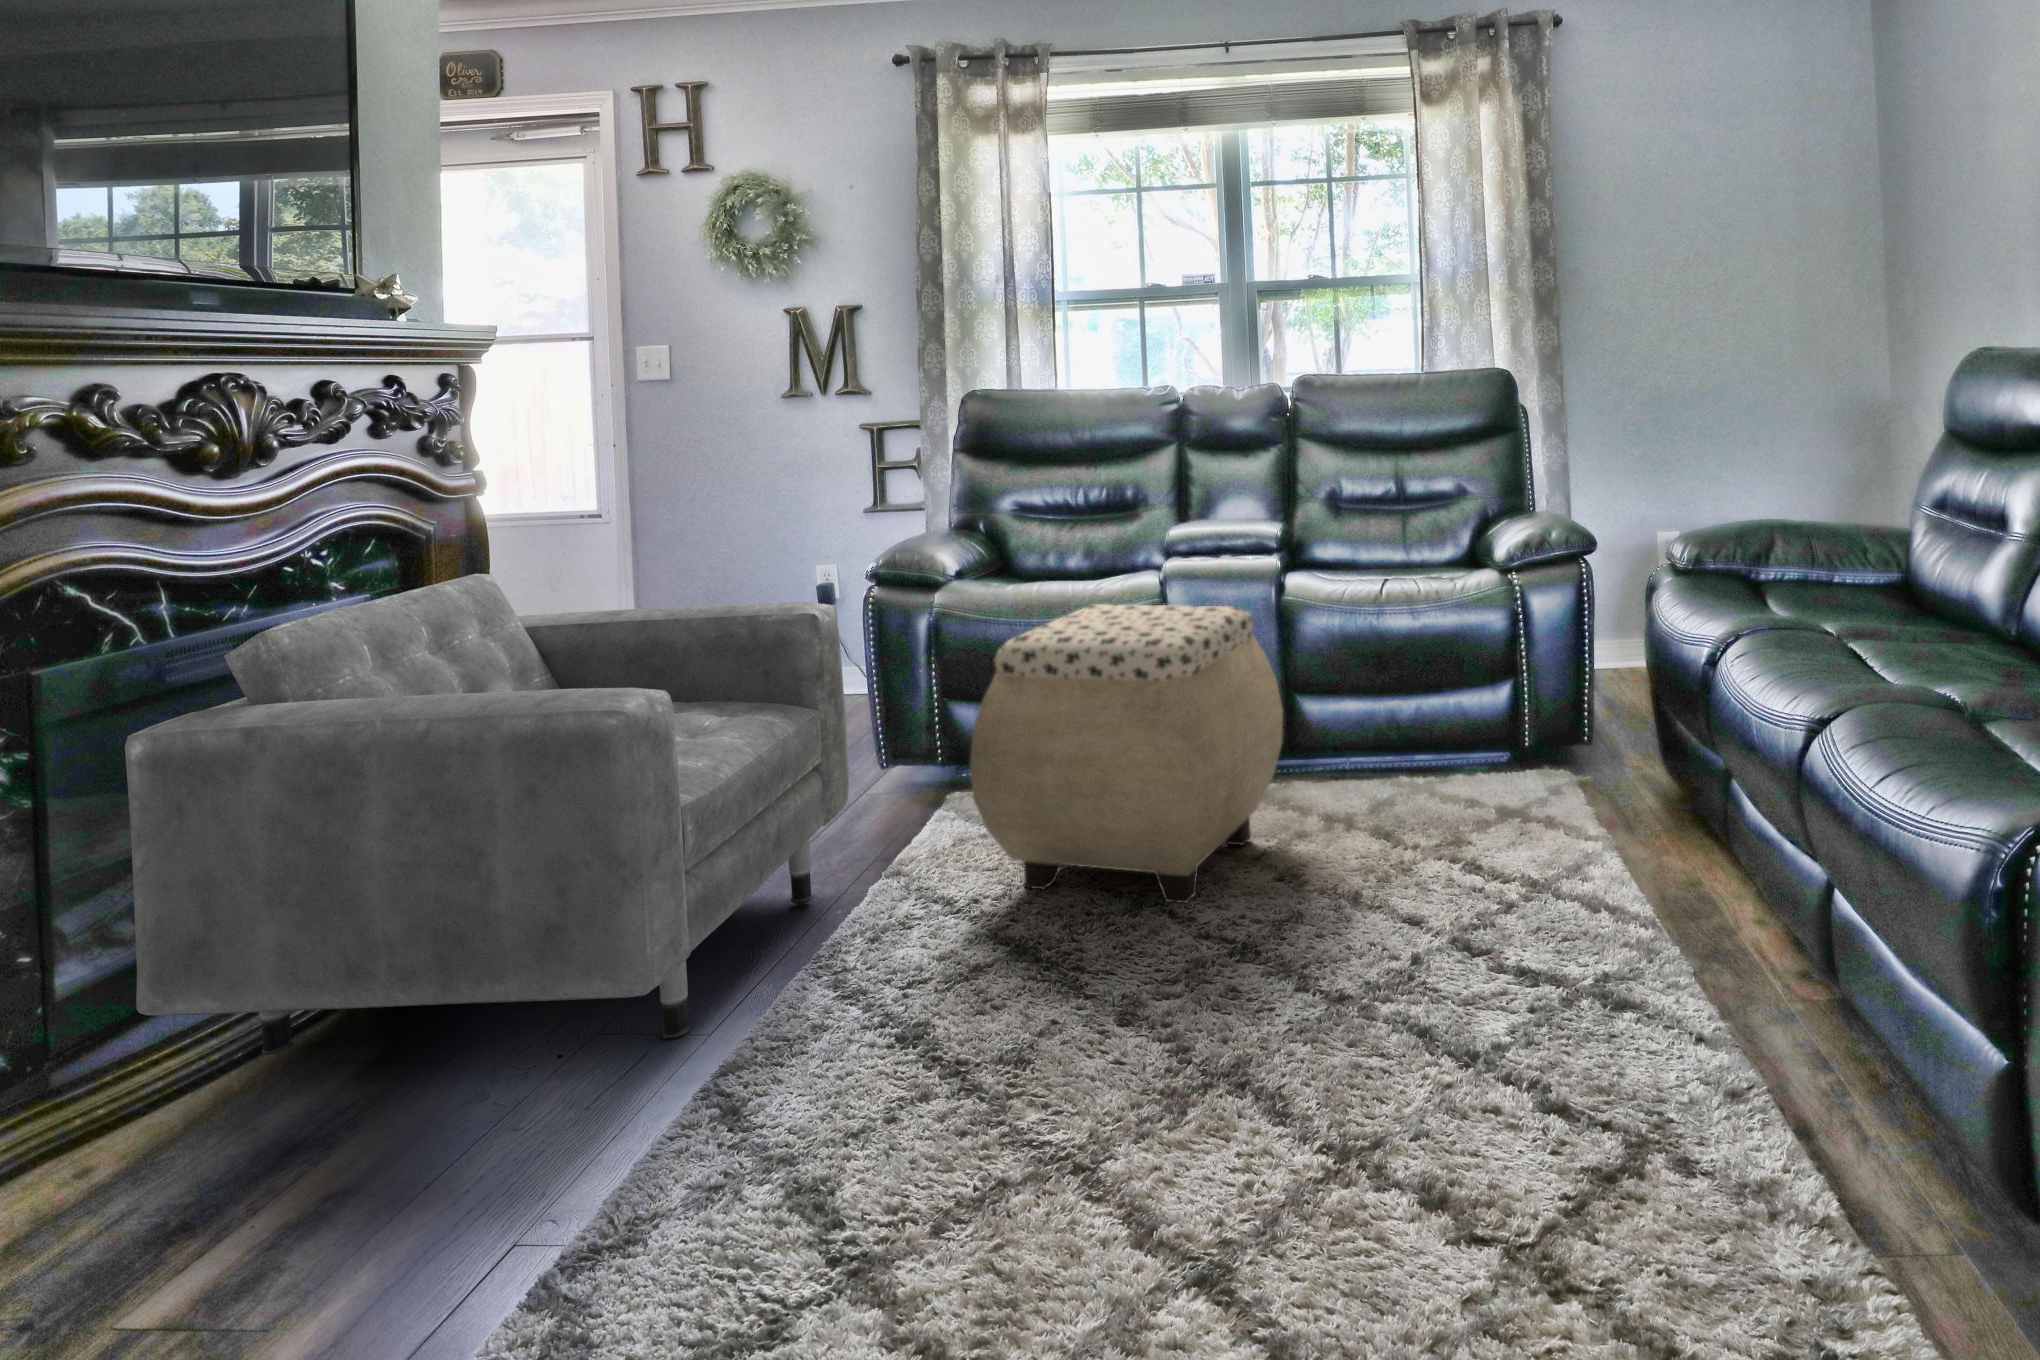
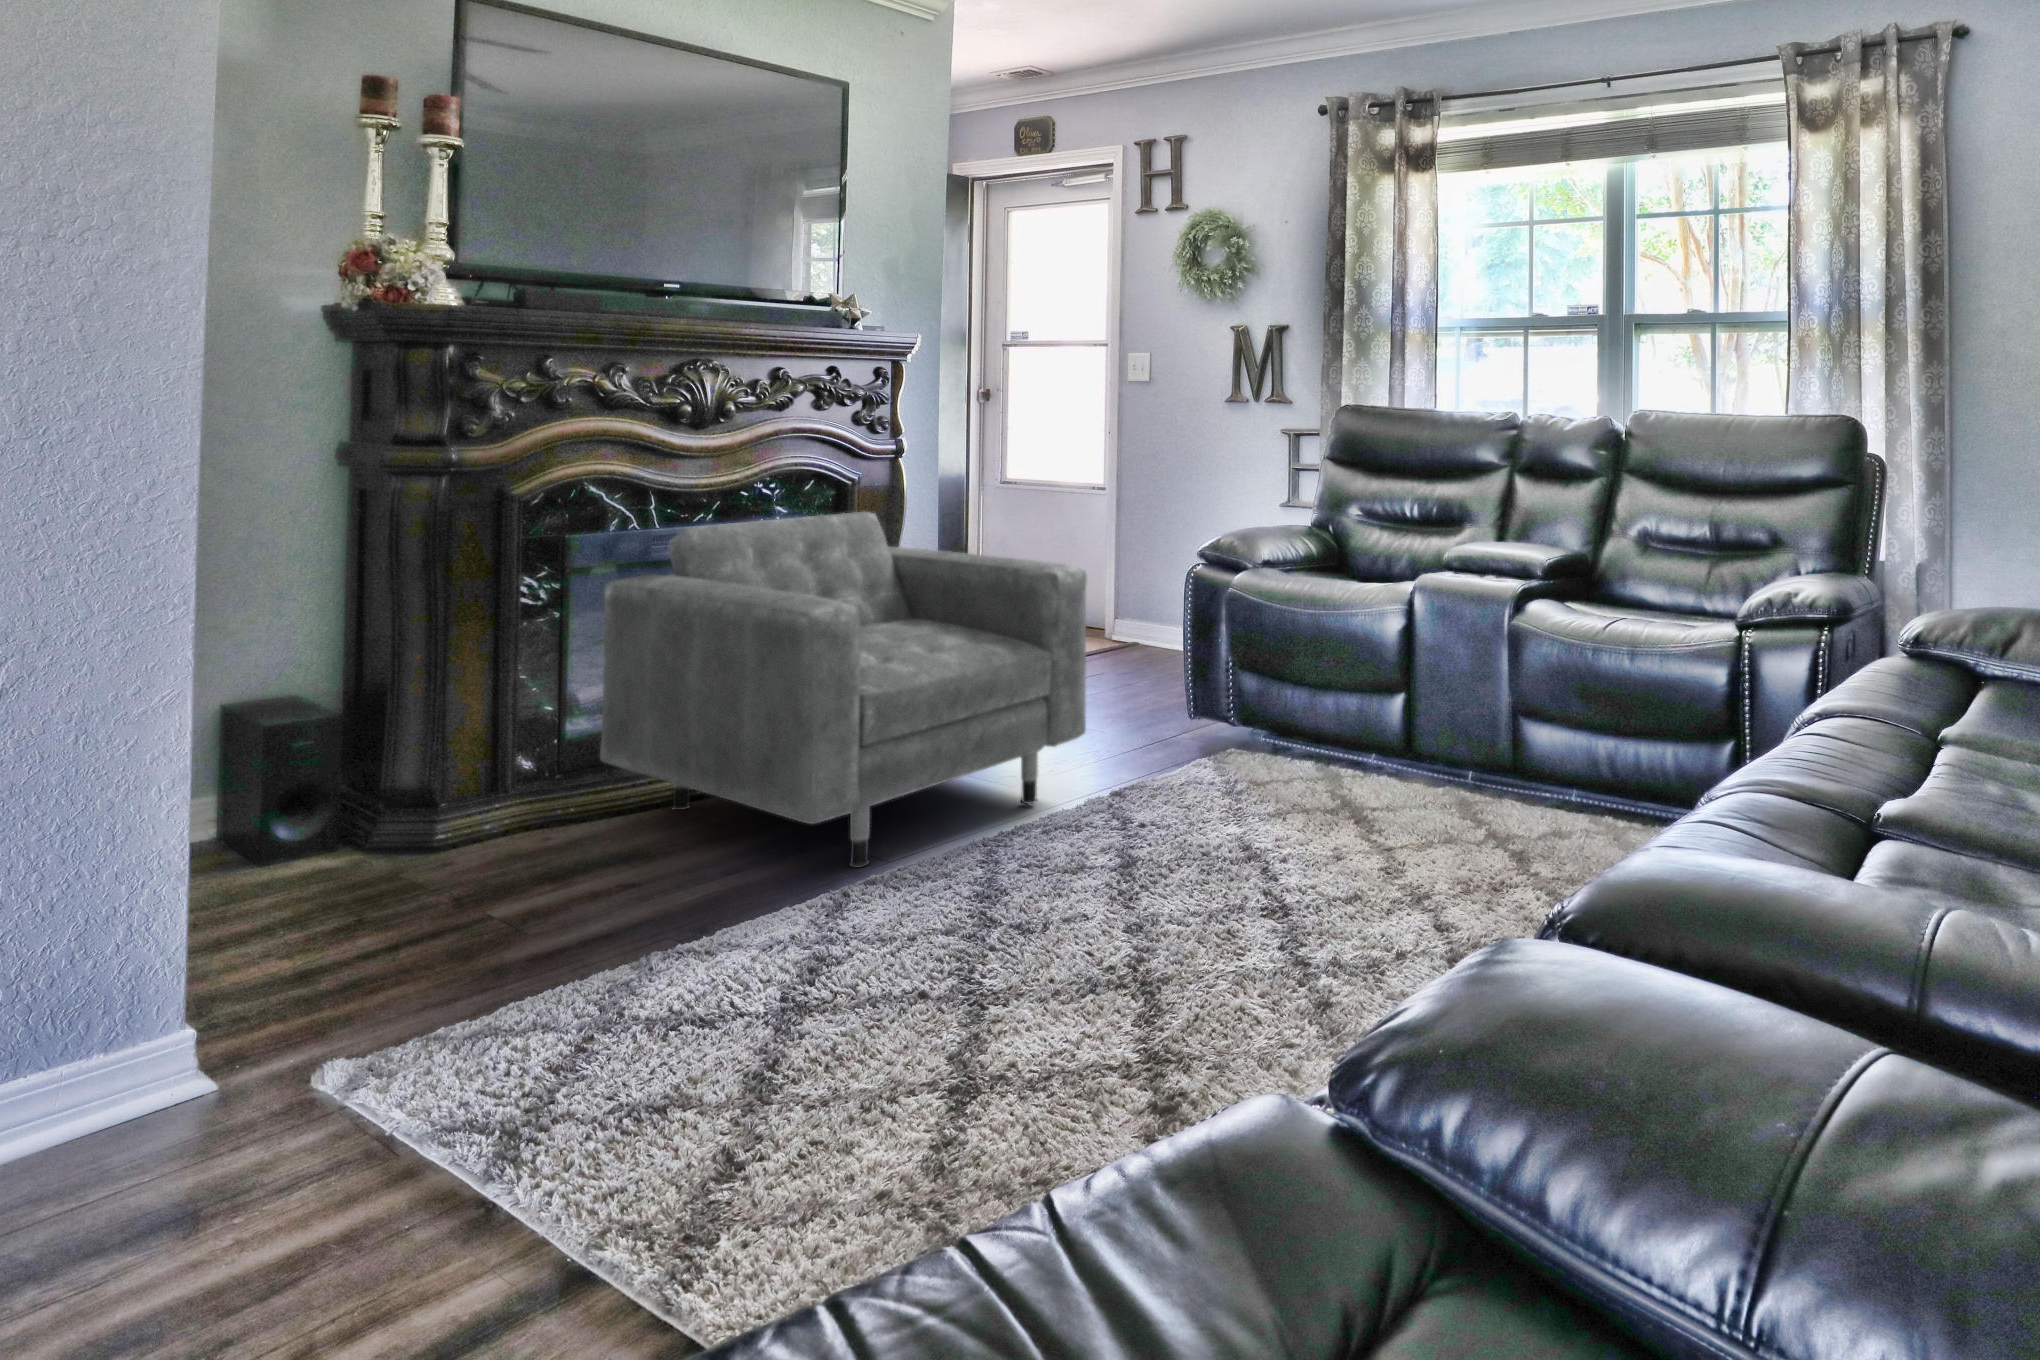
ottoman: present [970,604,1283,903] -> none [1141,603,1441,883]

